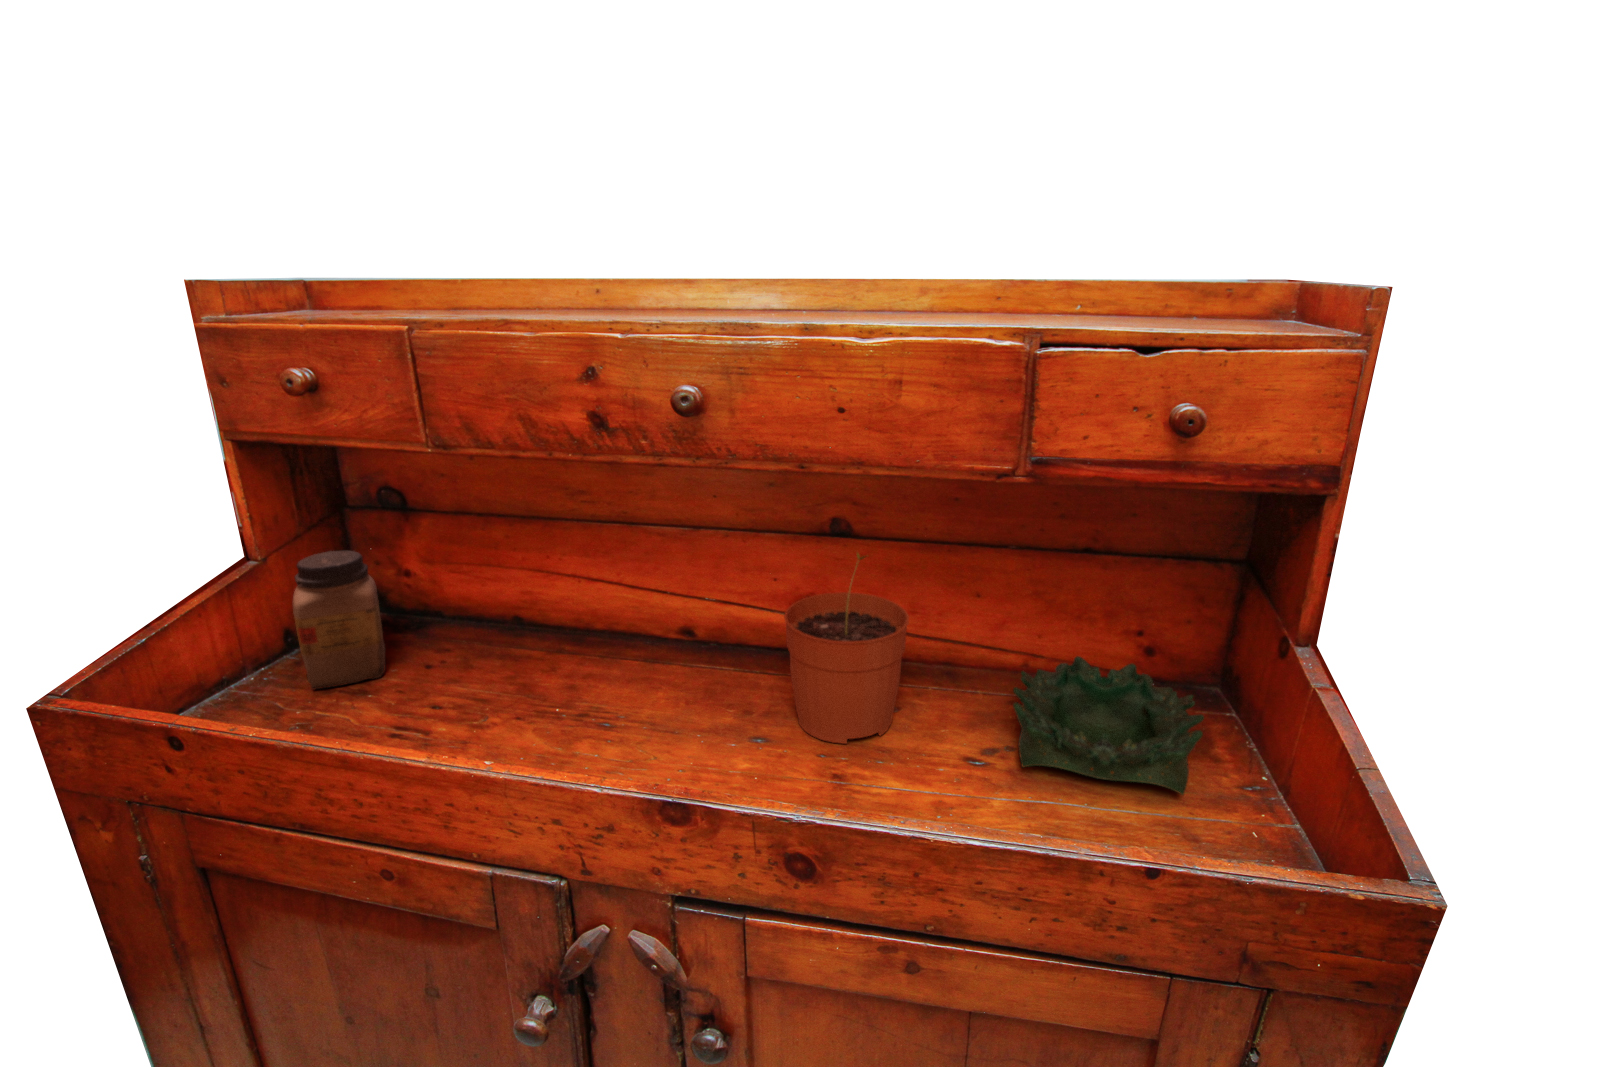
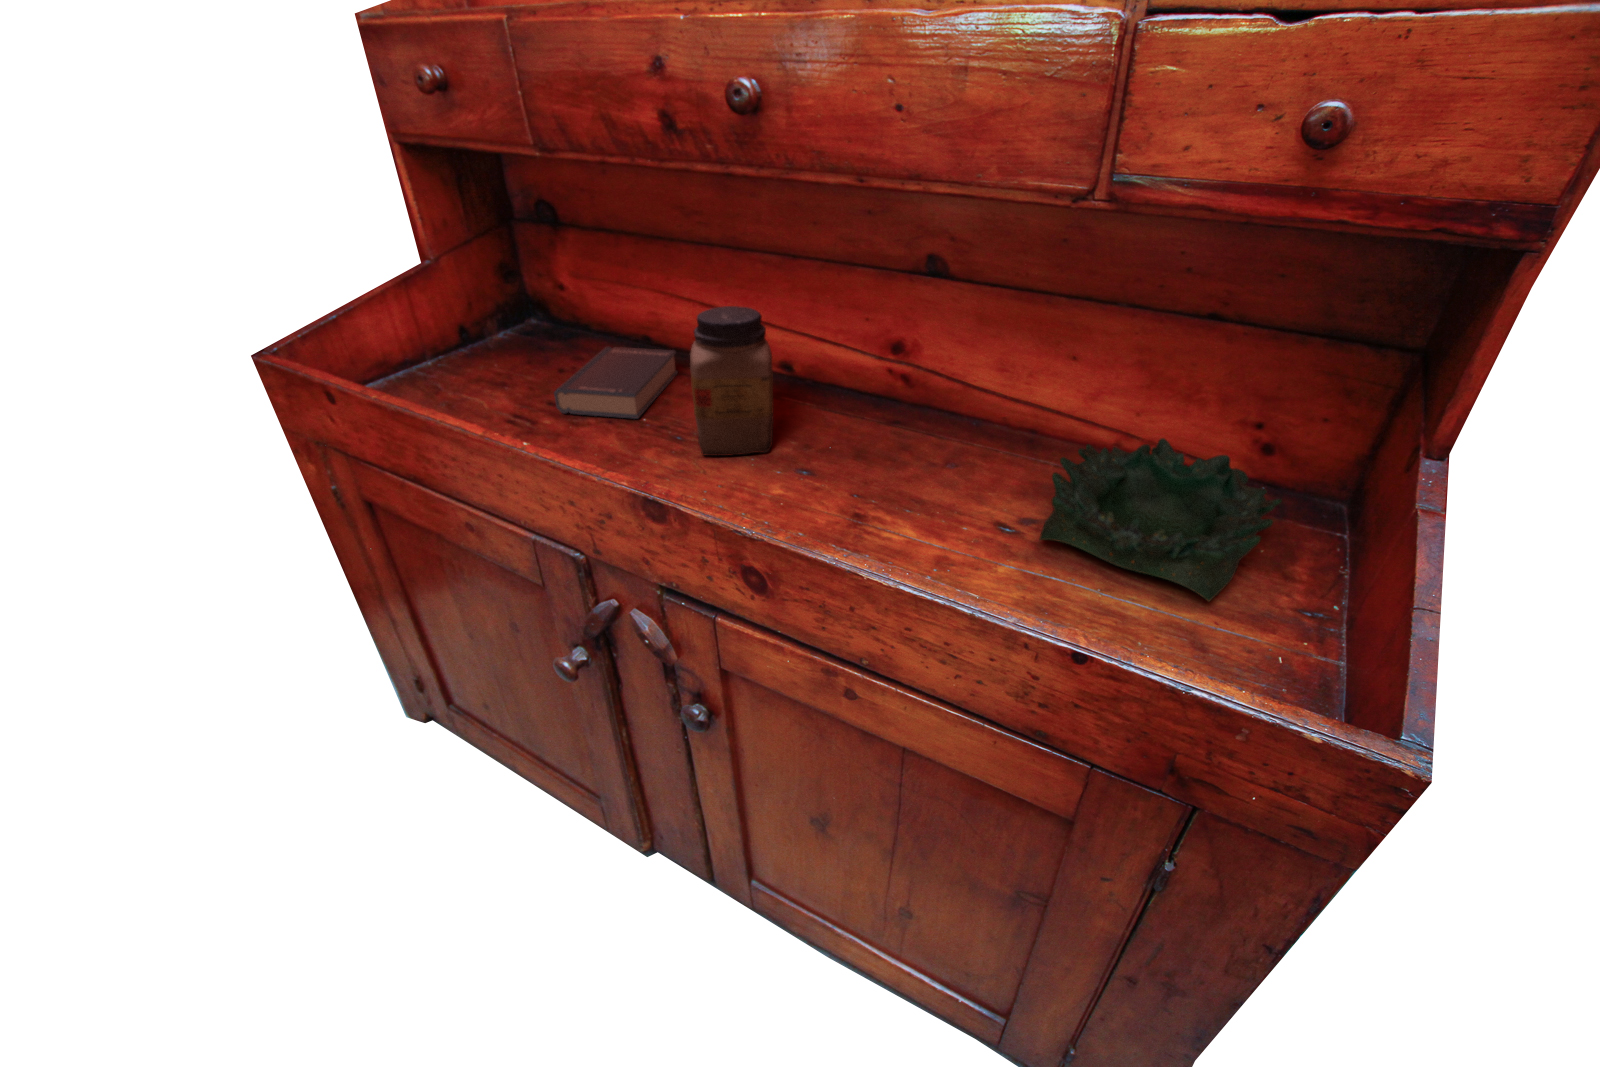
jar: present [293,551,386,690] -> present [690,306,774,456]
plant pot: present [784,553,909,744] -> none [829,286,963,488]
hardback book: none [457,631,570,720] -> present [554,347,678,419]

